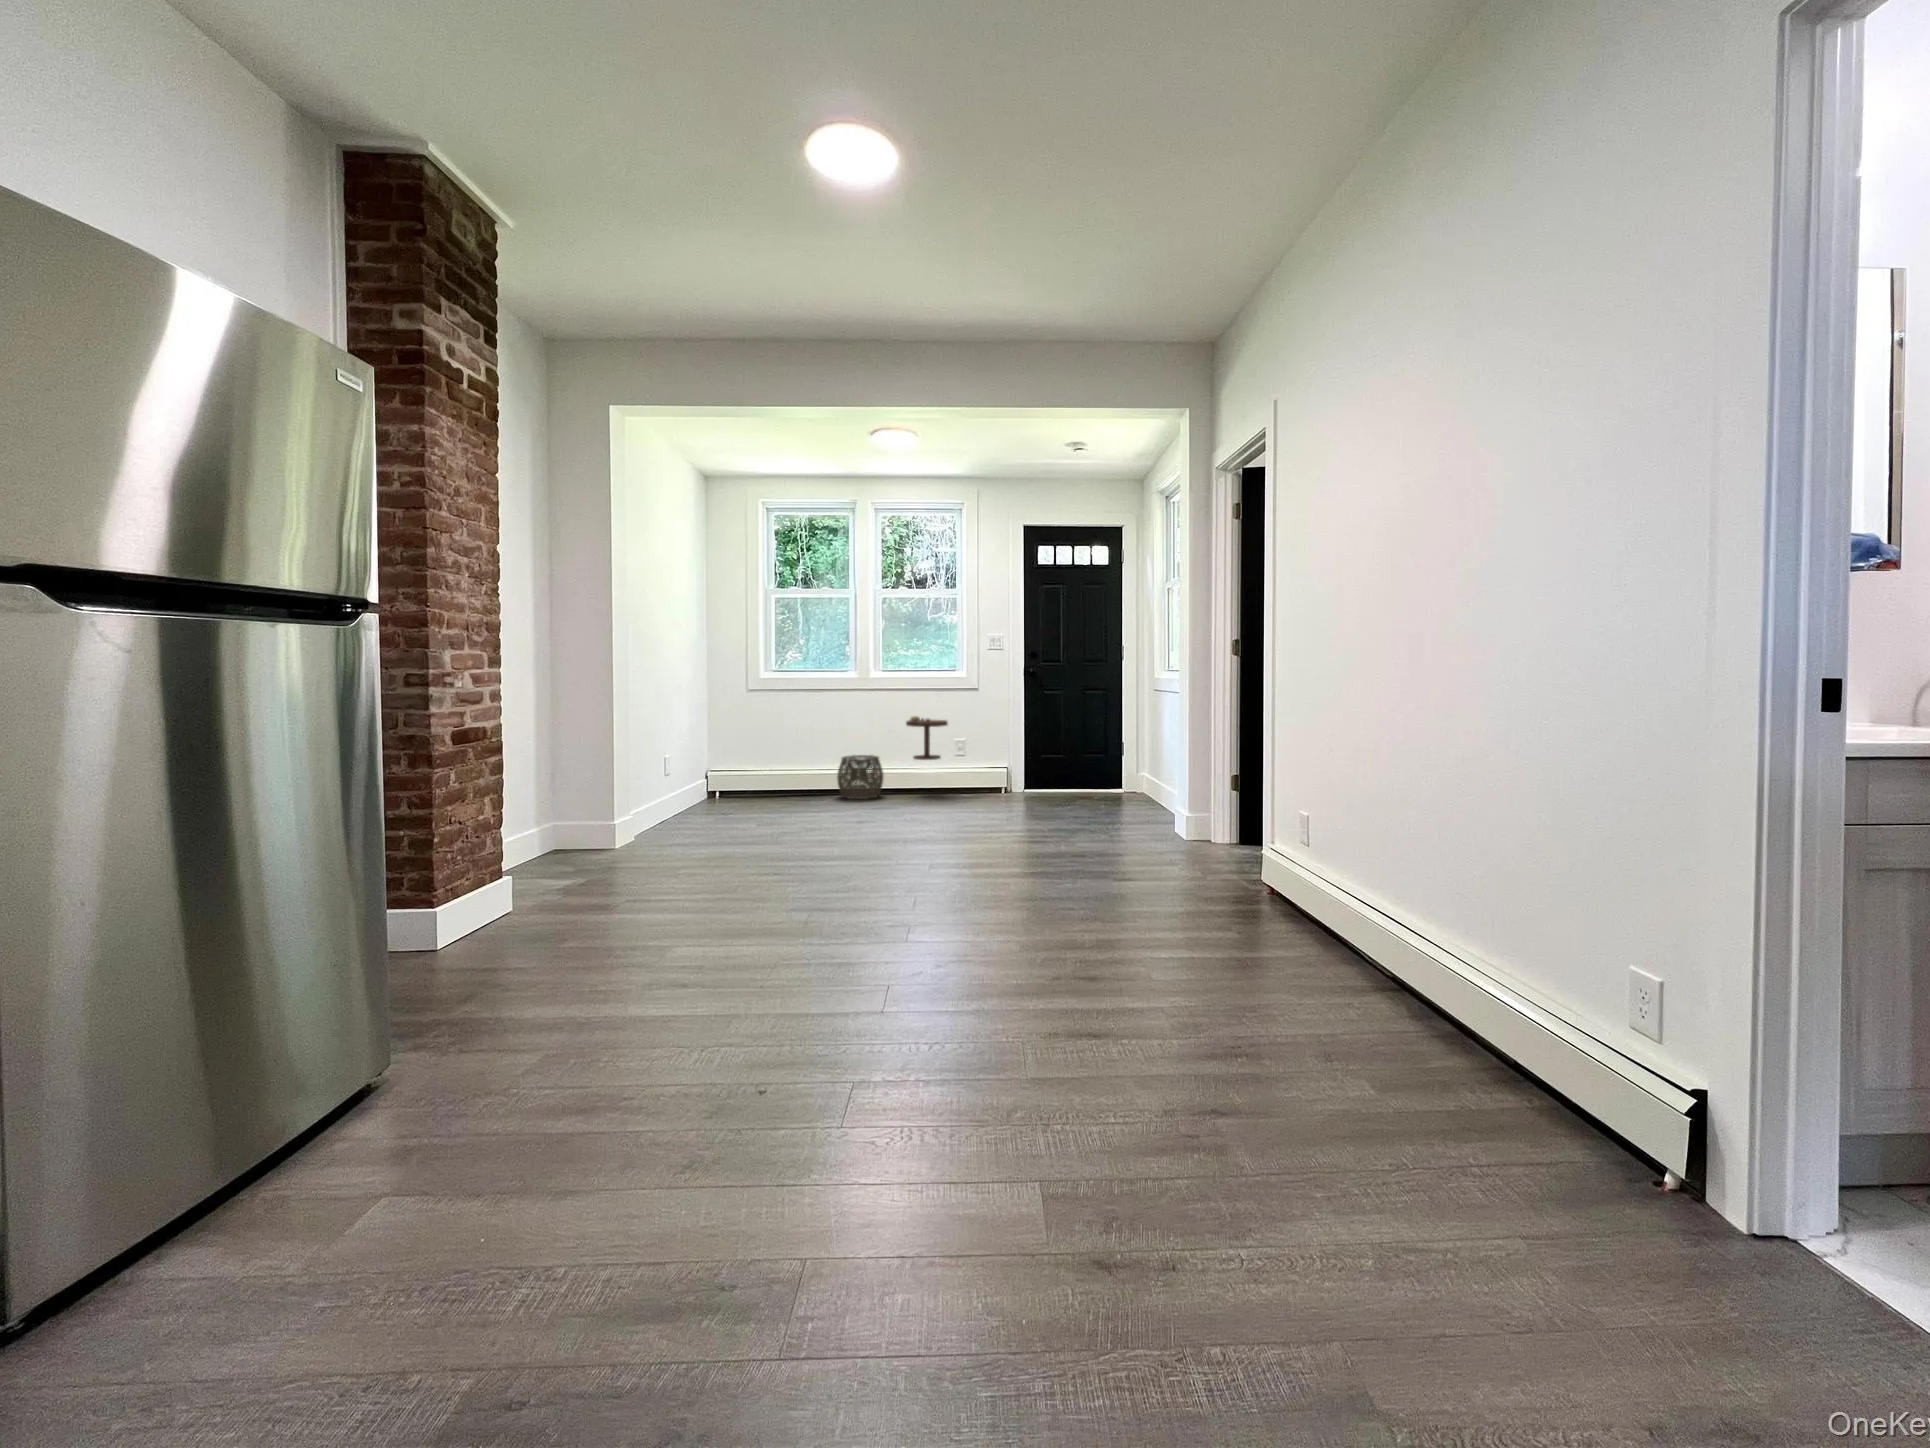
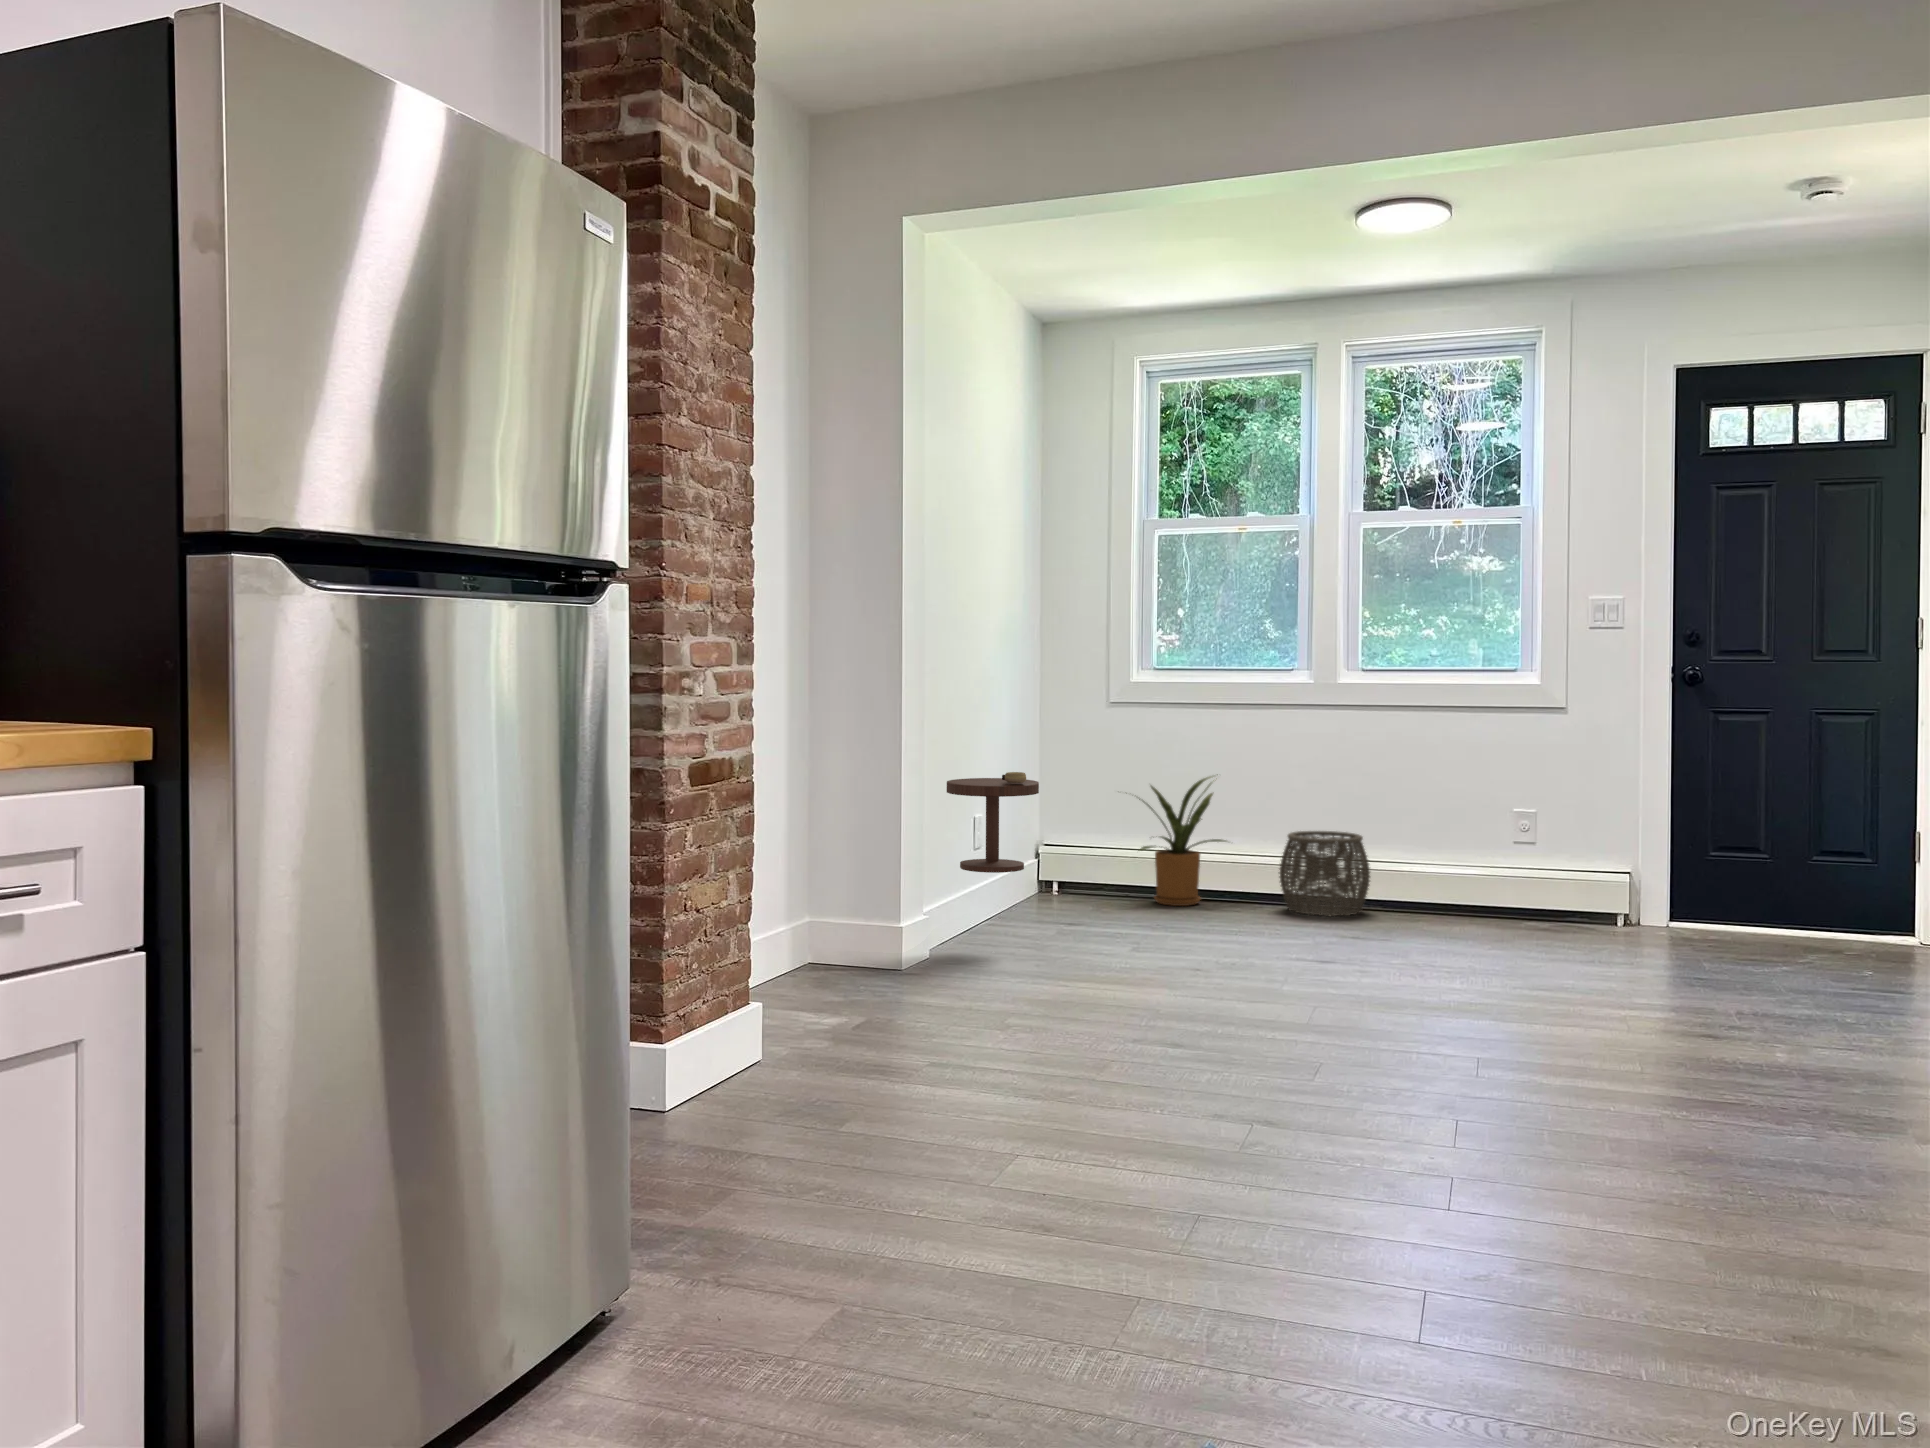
side table: present [906,716,948,760] -> present [947,772,1039,873]
house plant: none [746,727,815,799] -> present [1139,776,1226,906]

